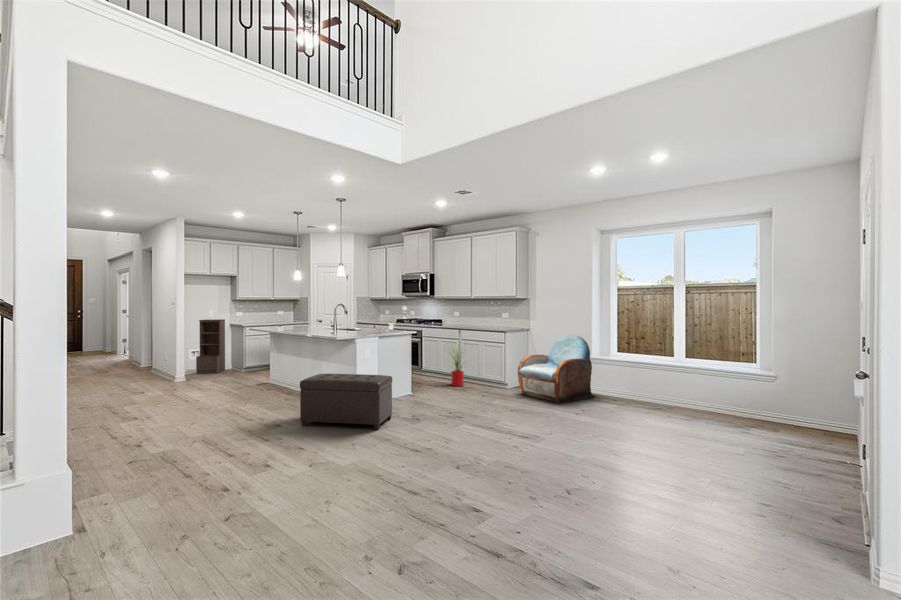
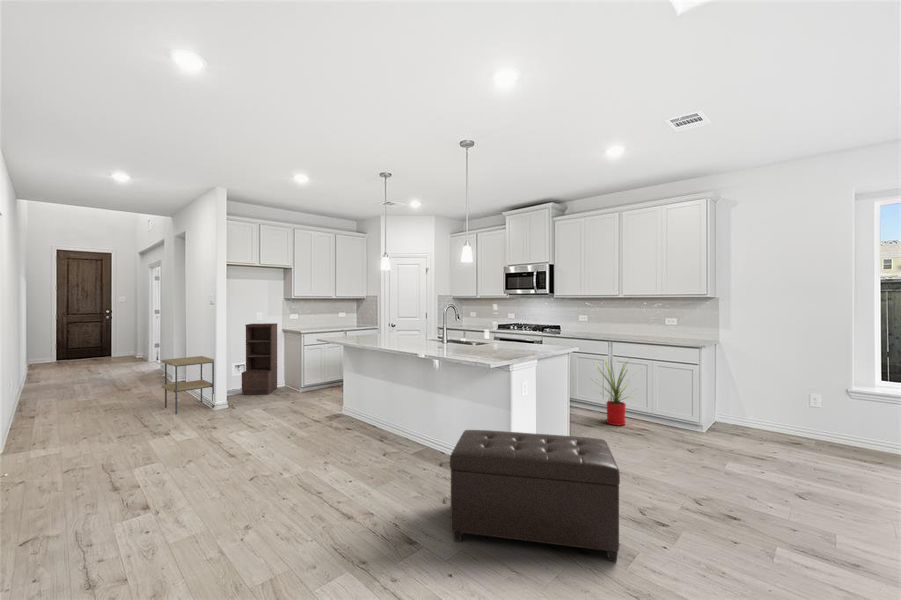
armchair: present [518,335,595,403] -> none [734,354,872,472]
side table: none [135,343,175,384] -> present [161,356,214,414]

